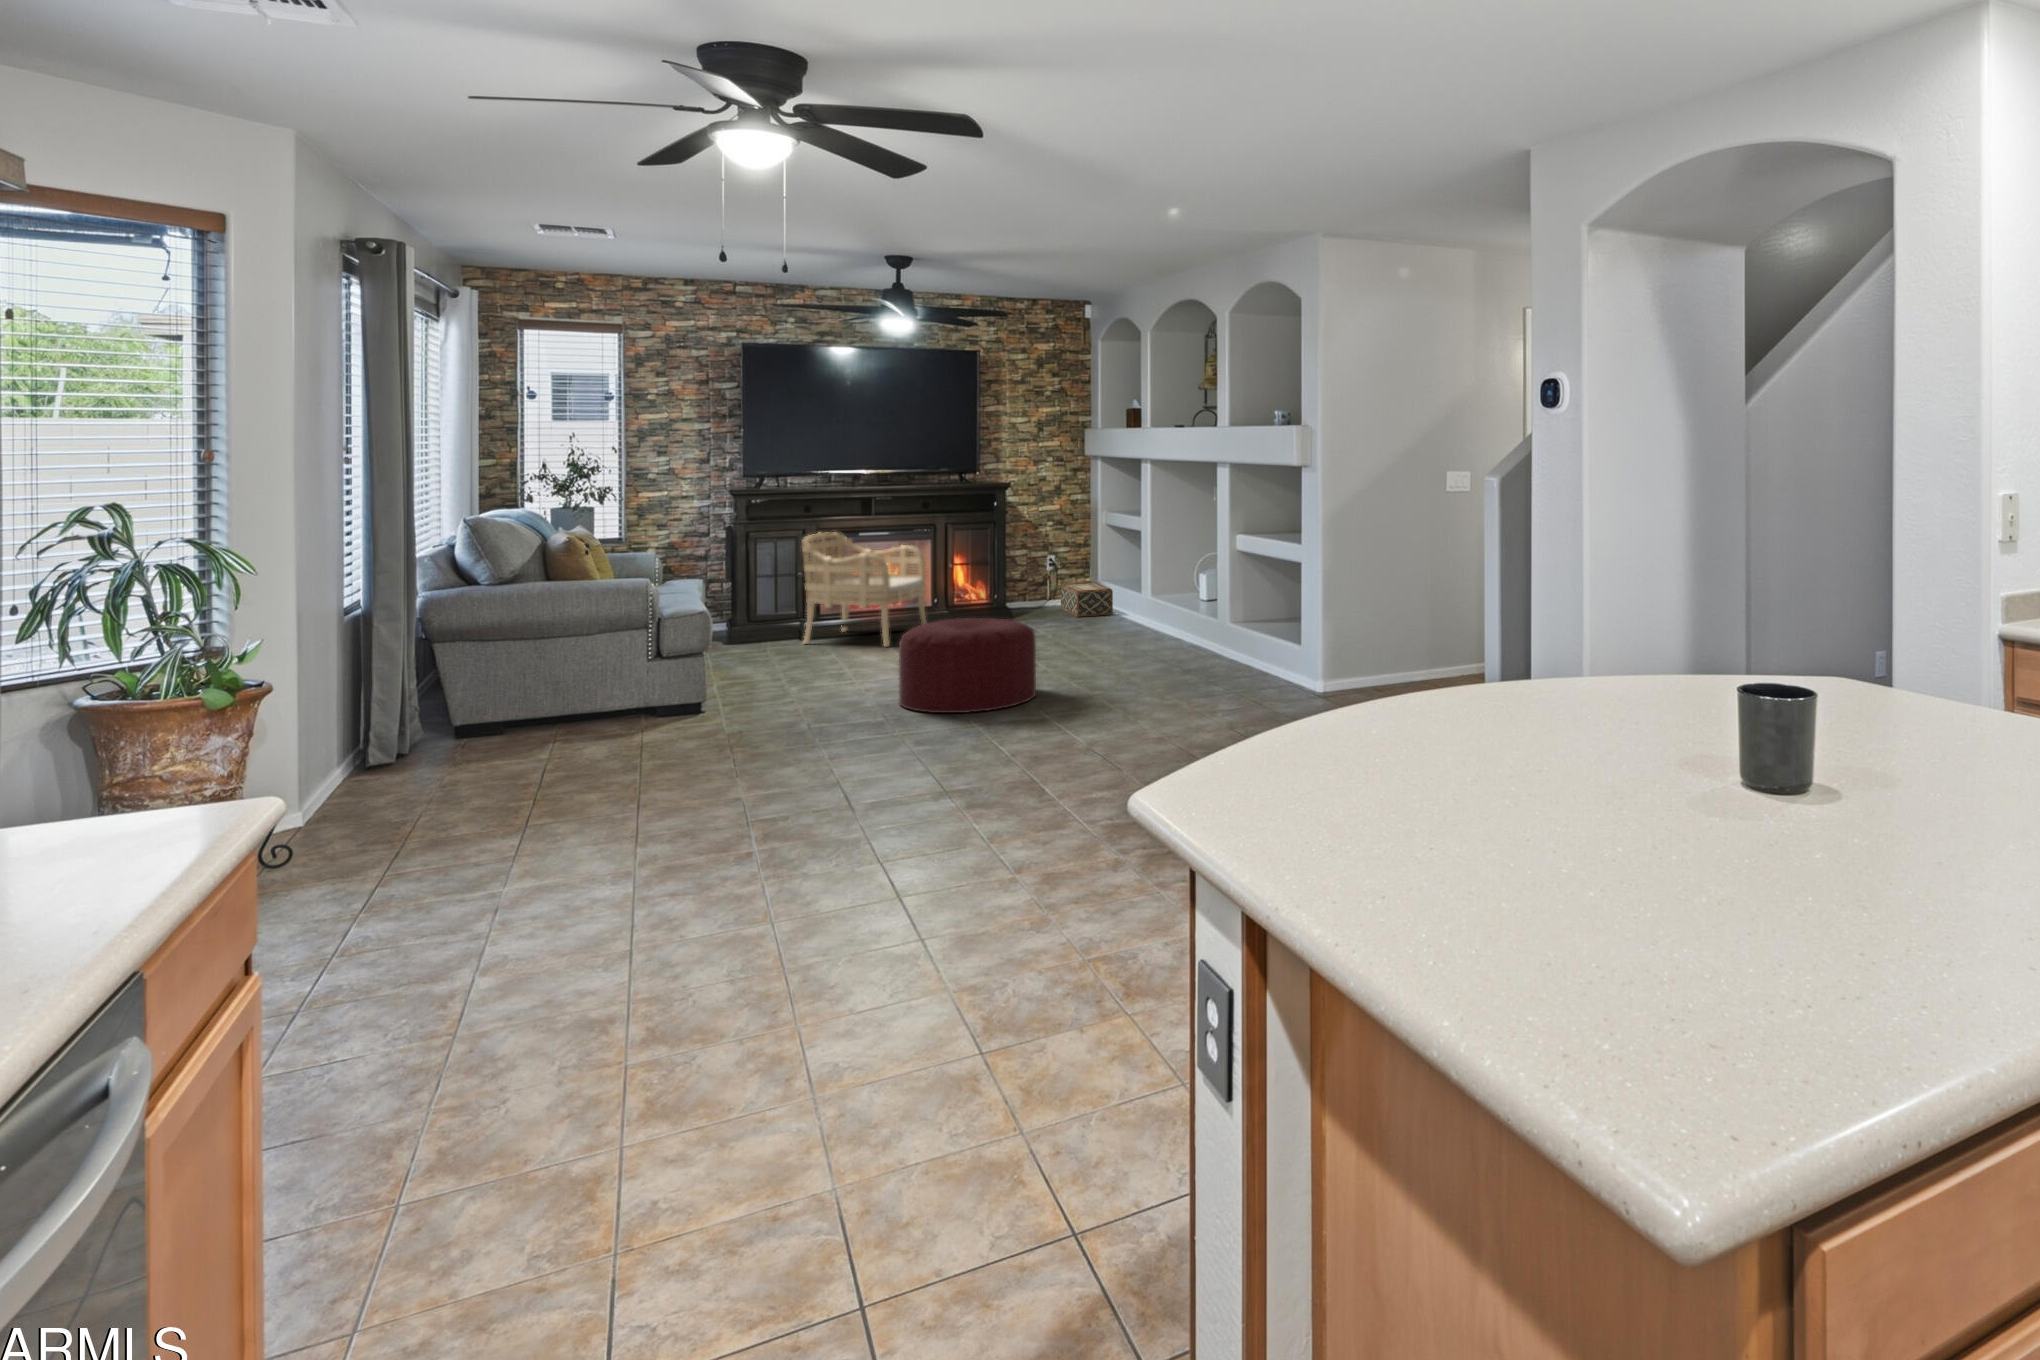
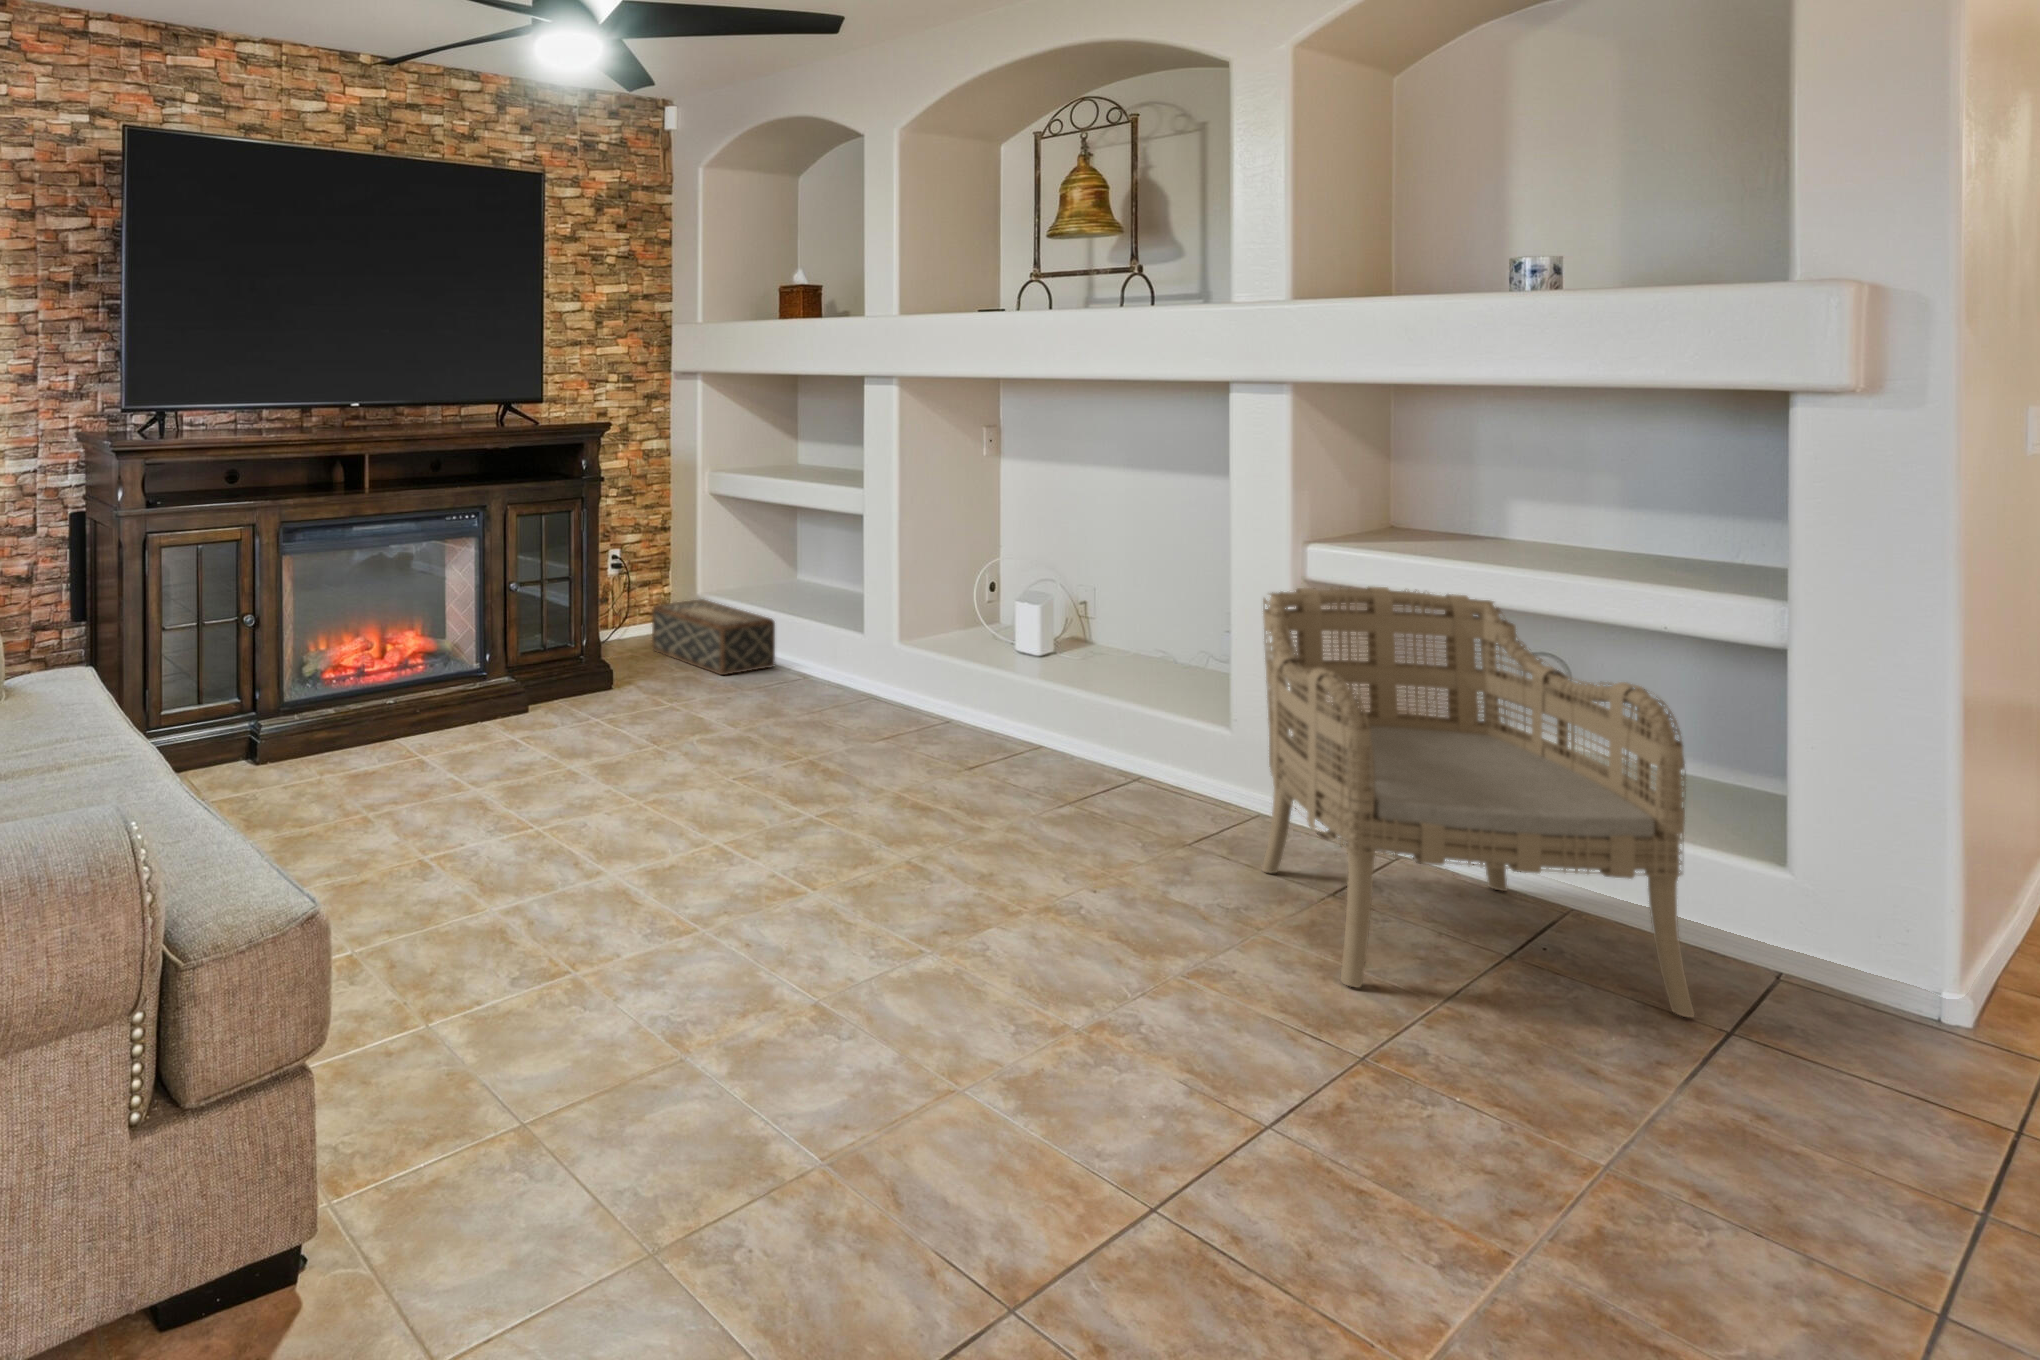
armchair: present [802,532,927,646] -> present [1262,587,1695,1017]
ottoman: present [899,618,1036,713] -> none [846,816,1277,1228]

